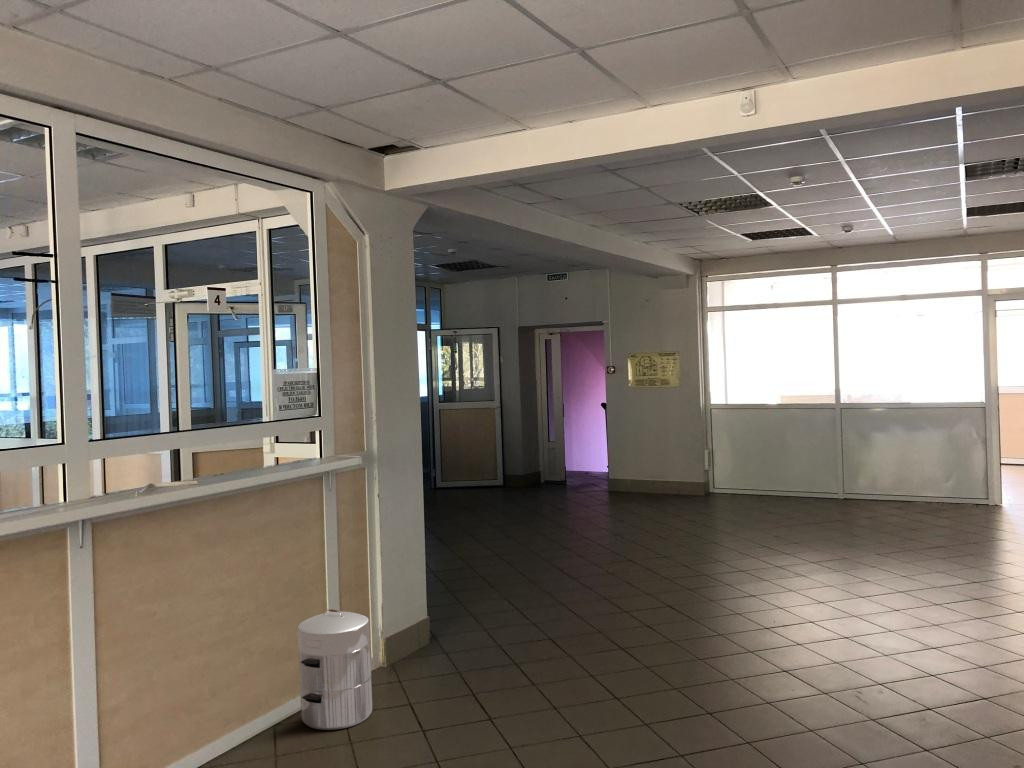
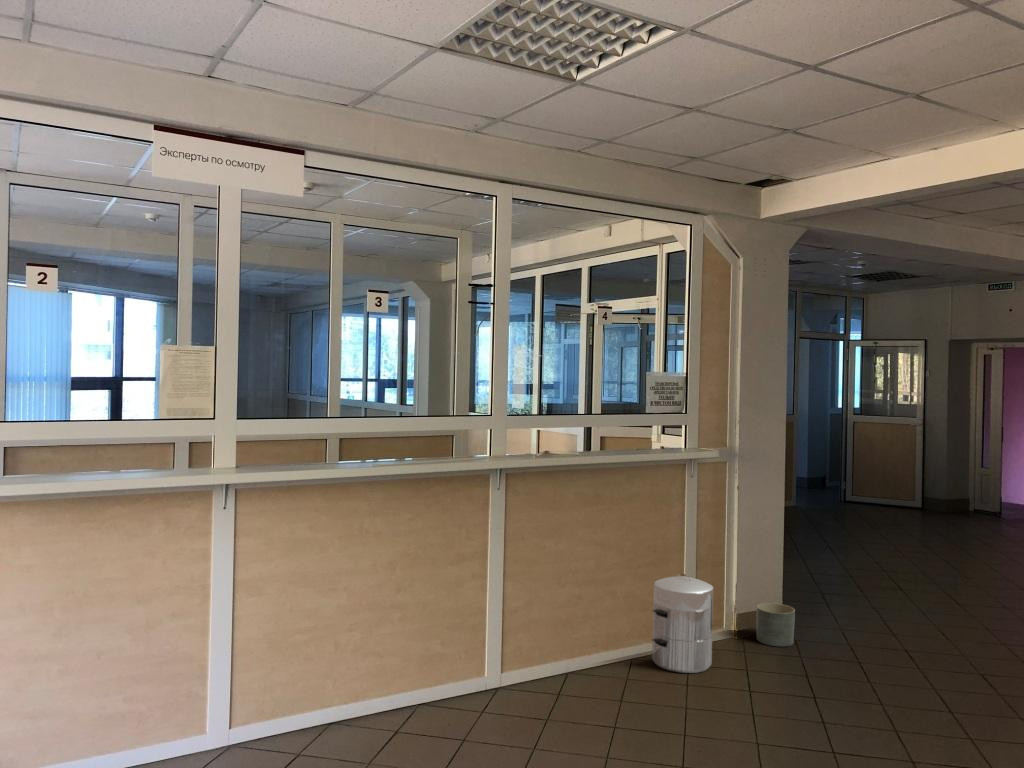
planter: none [406,618,447,667] -> present [757,603,795,647]

